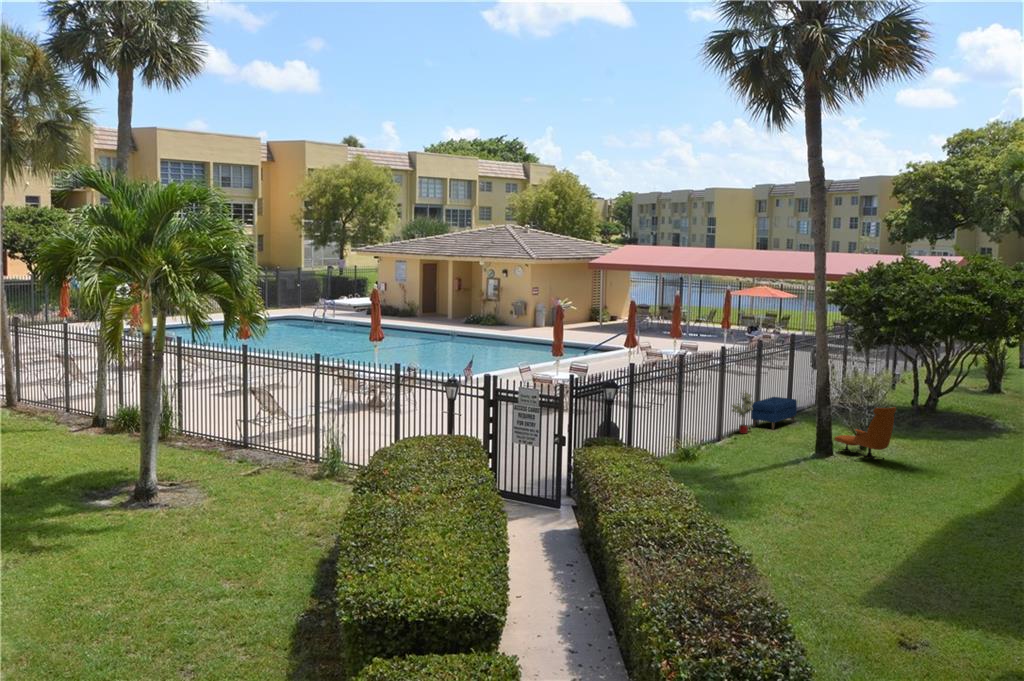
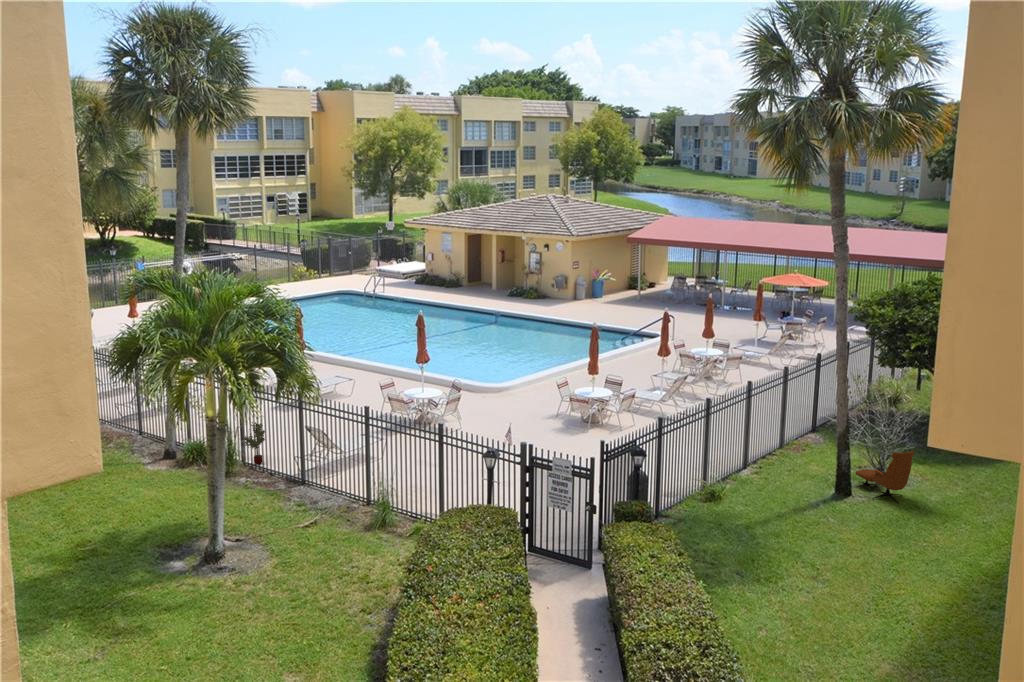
potted tree: present [732,391,753,434] -> present [244,422,265,464]
bench: present [751,397,797,430] -> none [778,415,823,452]

